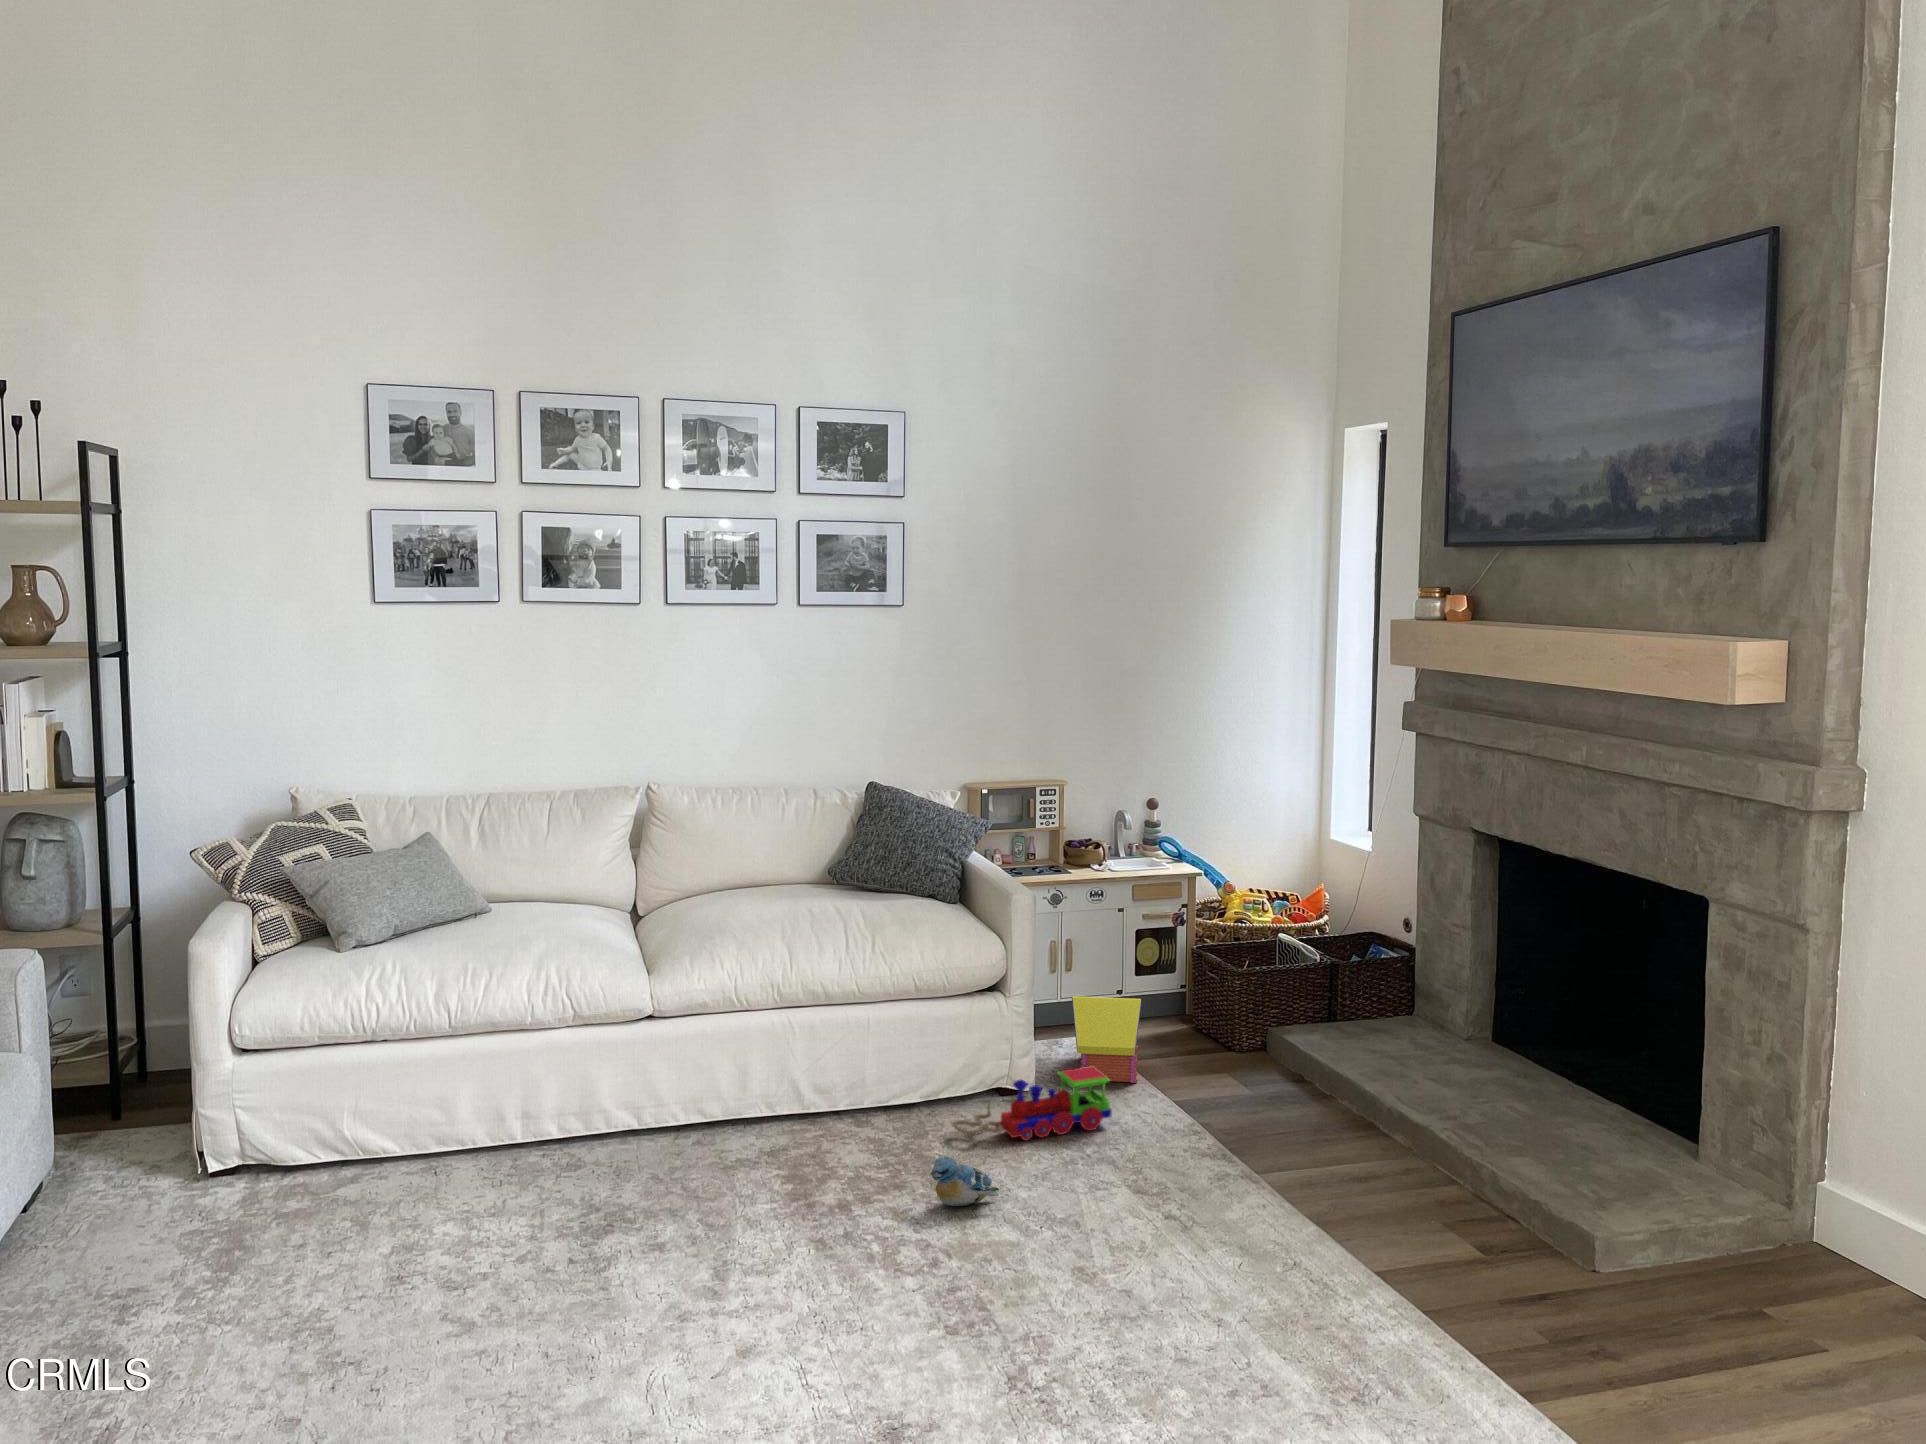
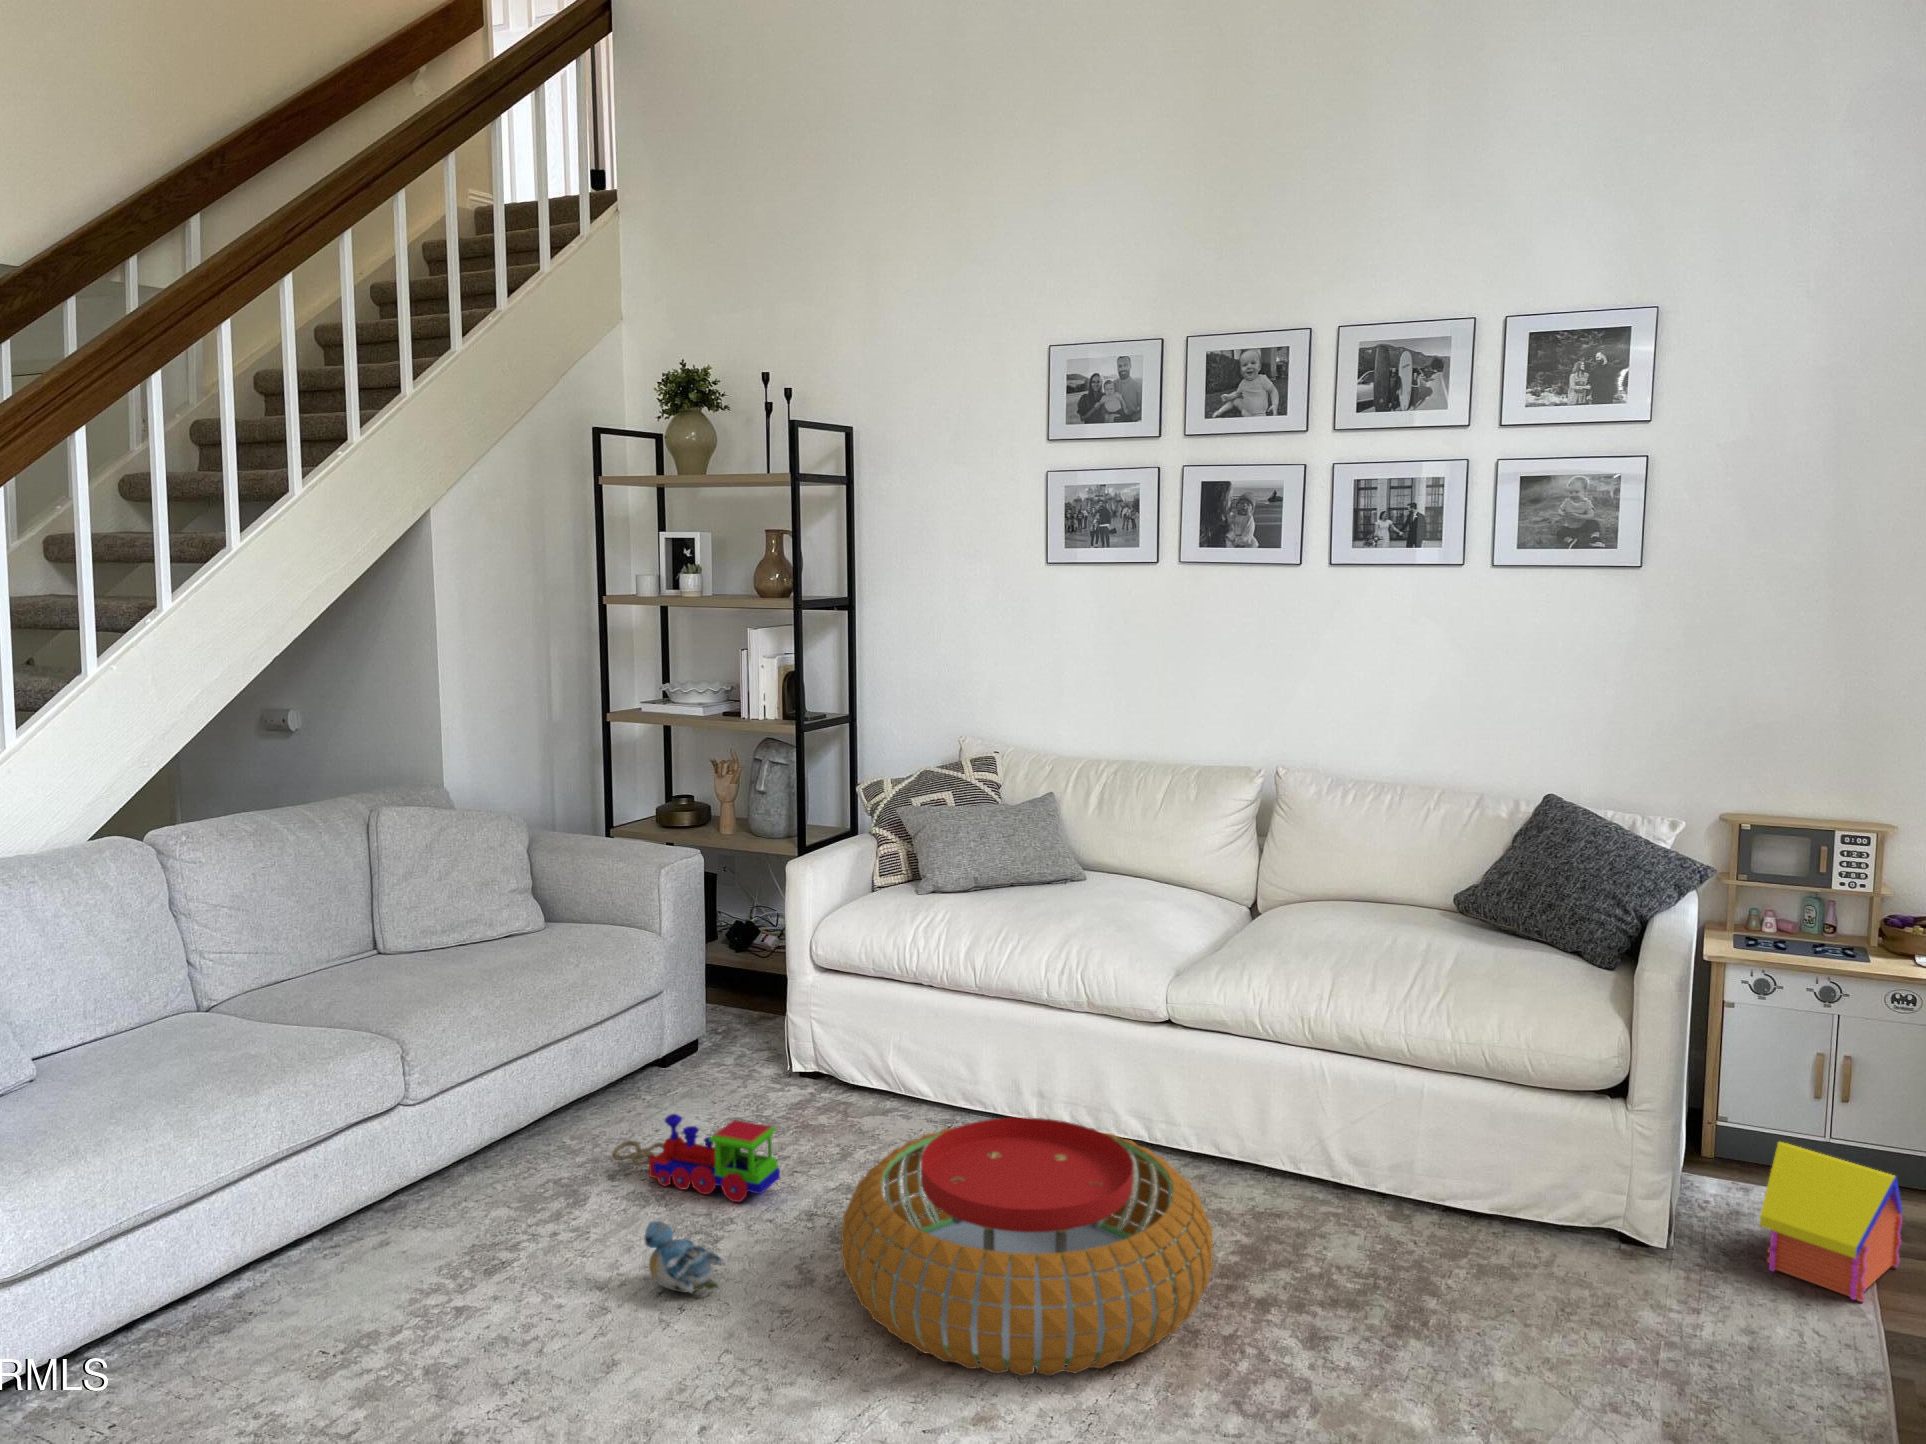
toy train: present [953,1066,1112,1140] -> present [612,1114,780,1202]
pouf: none [493,1110,830,1331] -> present [841,1118,1213,1376]
plush toy: present [930,1156,999,1206] -> present [645,1221,726,1293]

